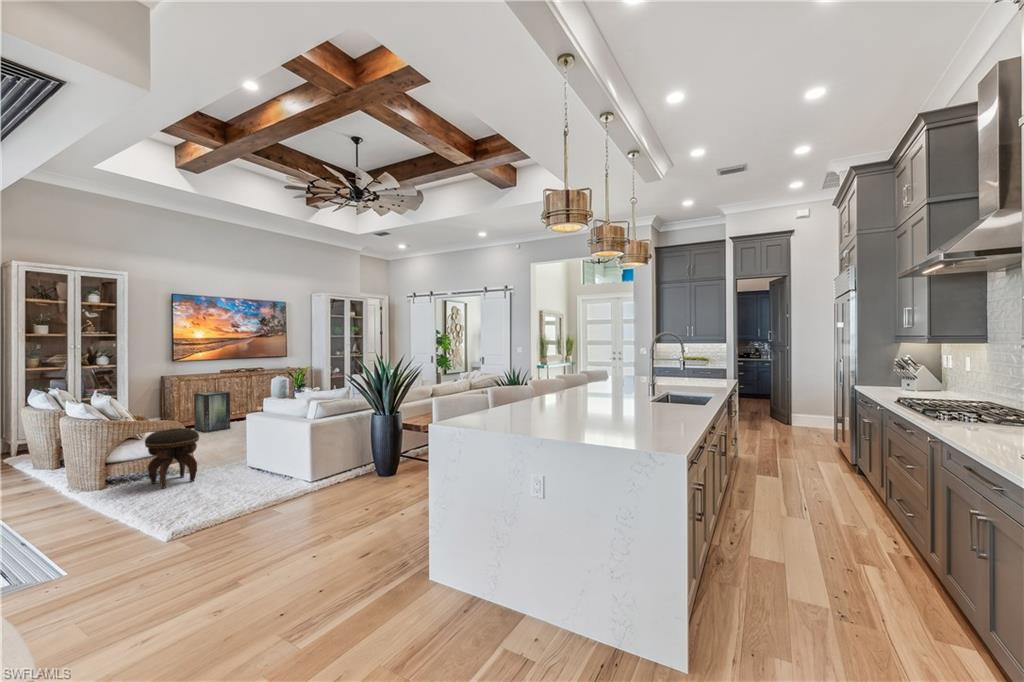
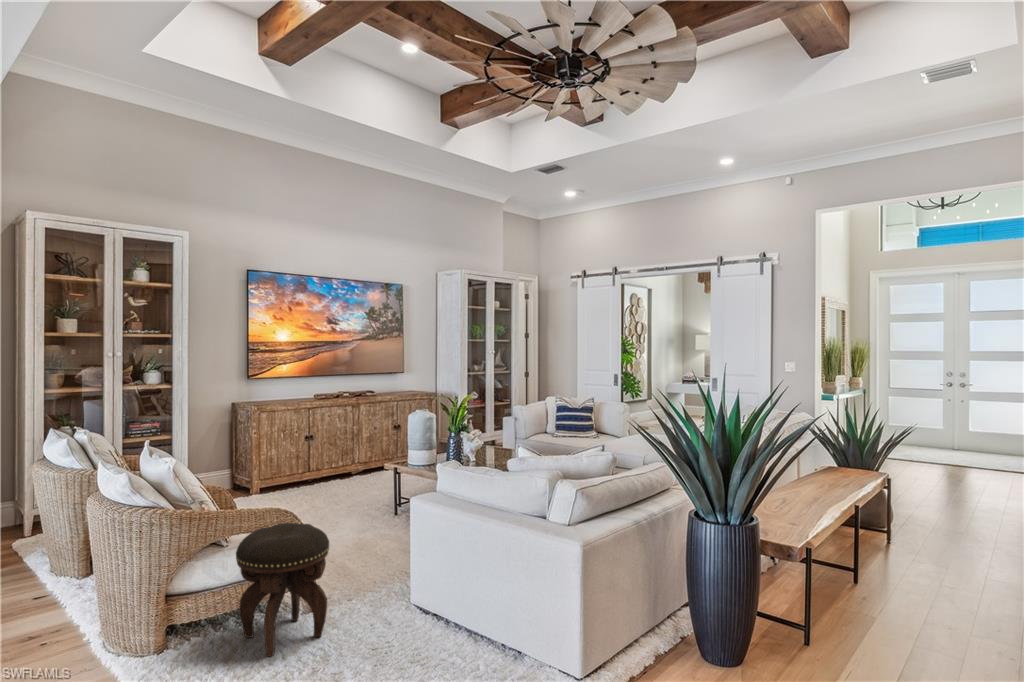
storage box: present [194,391,230,433] -> none [279,428,332,500]

